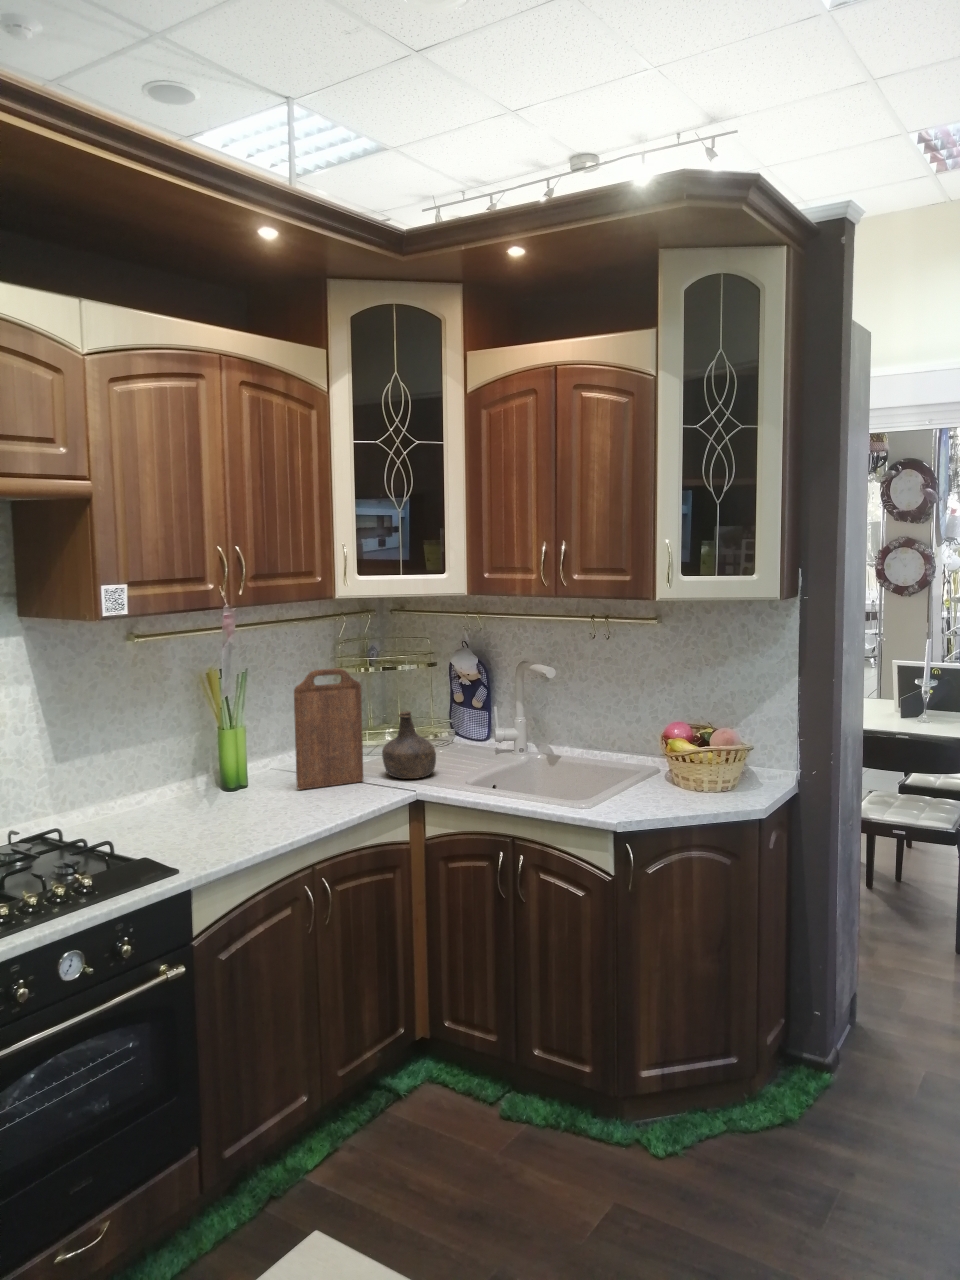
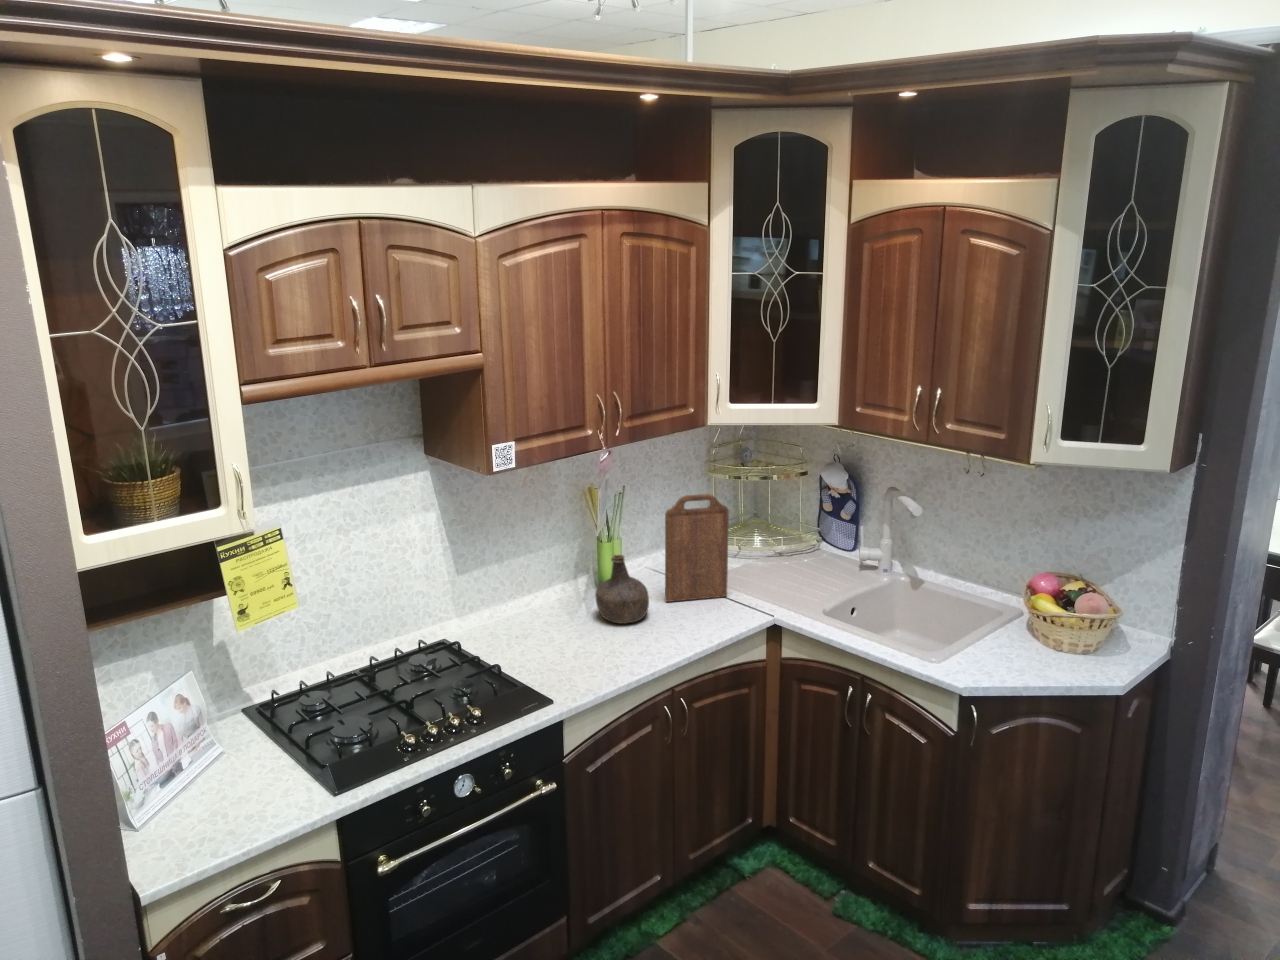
bottle: present [382,711,436,779] -> present [595,555,649,624]

